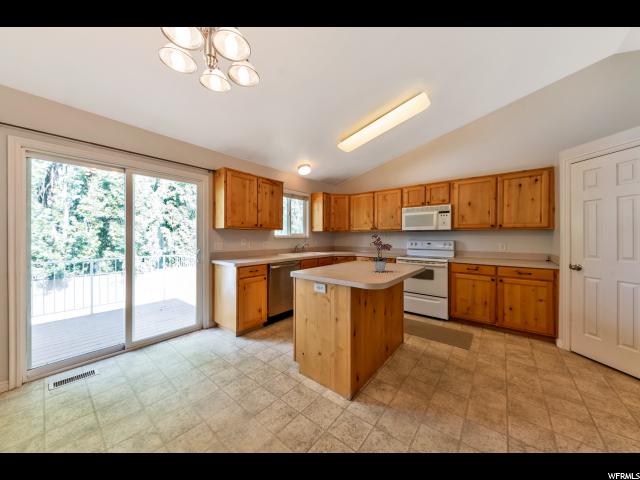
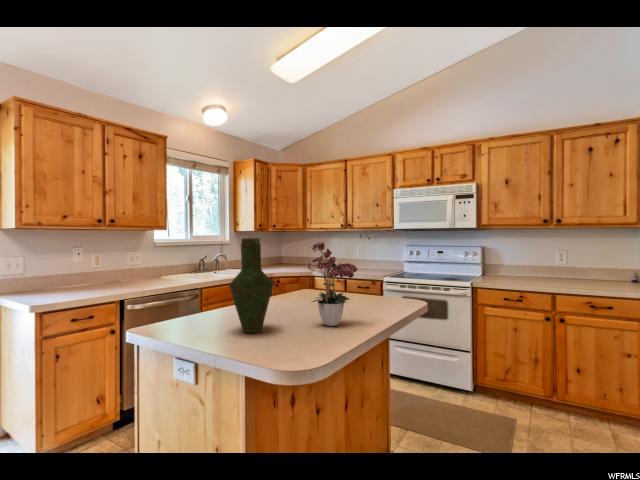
vase: none [337,232,356,273] -> present [229,238,274,333]

